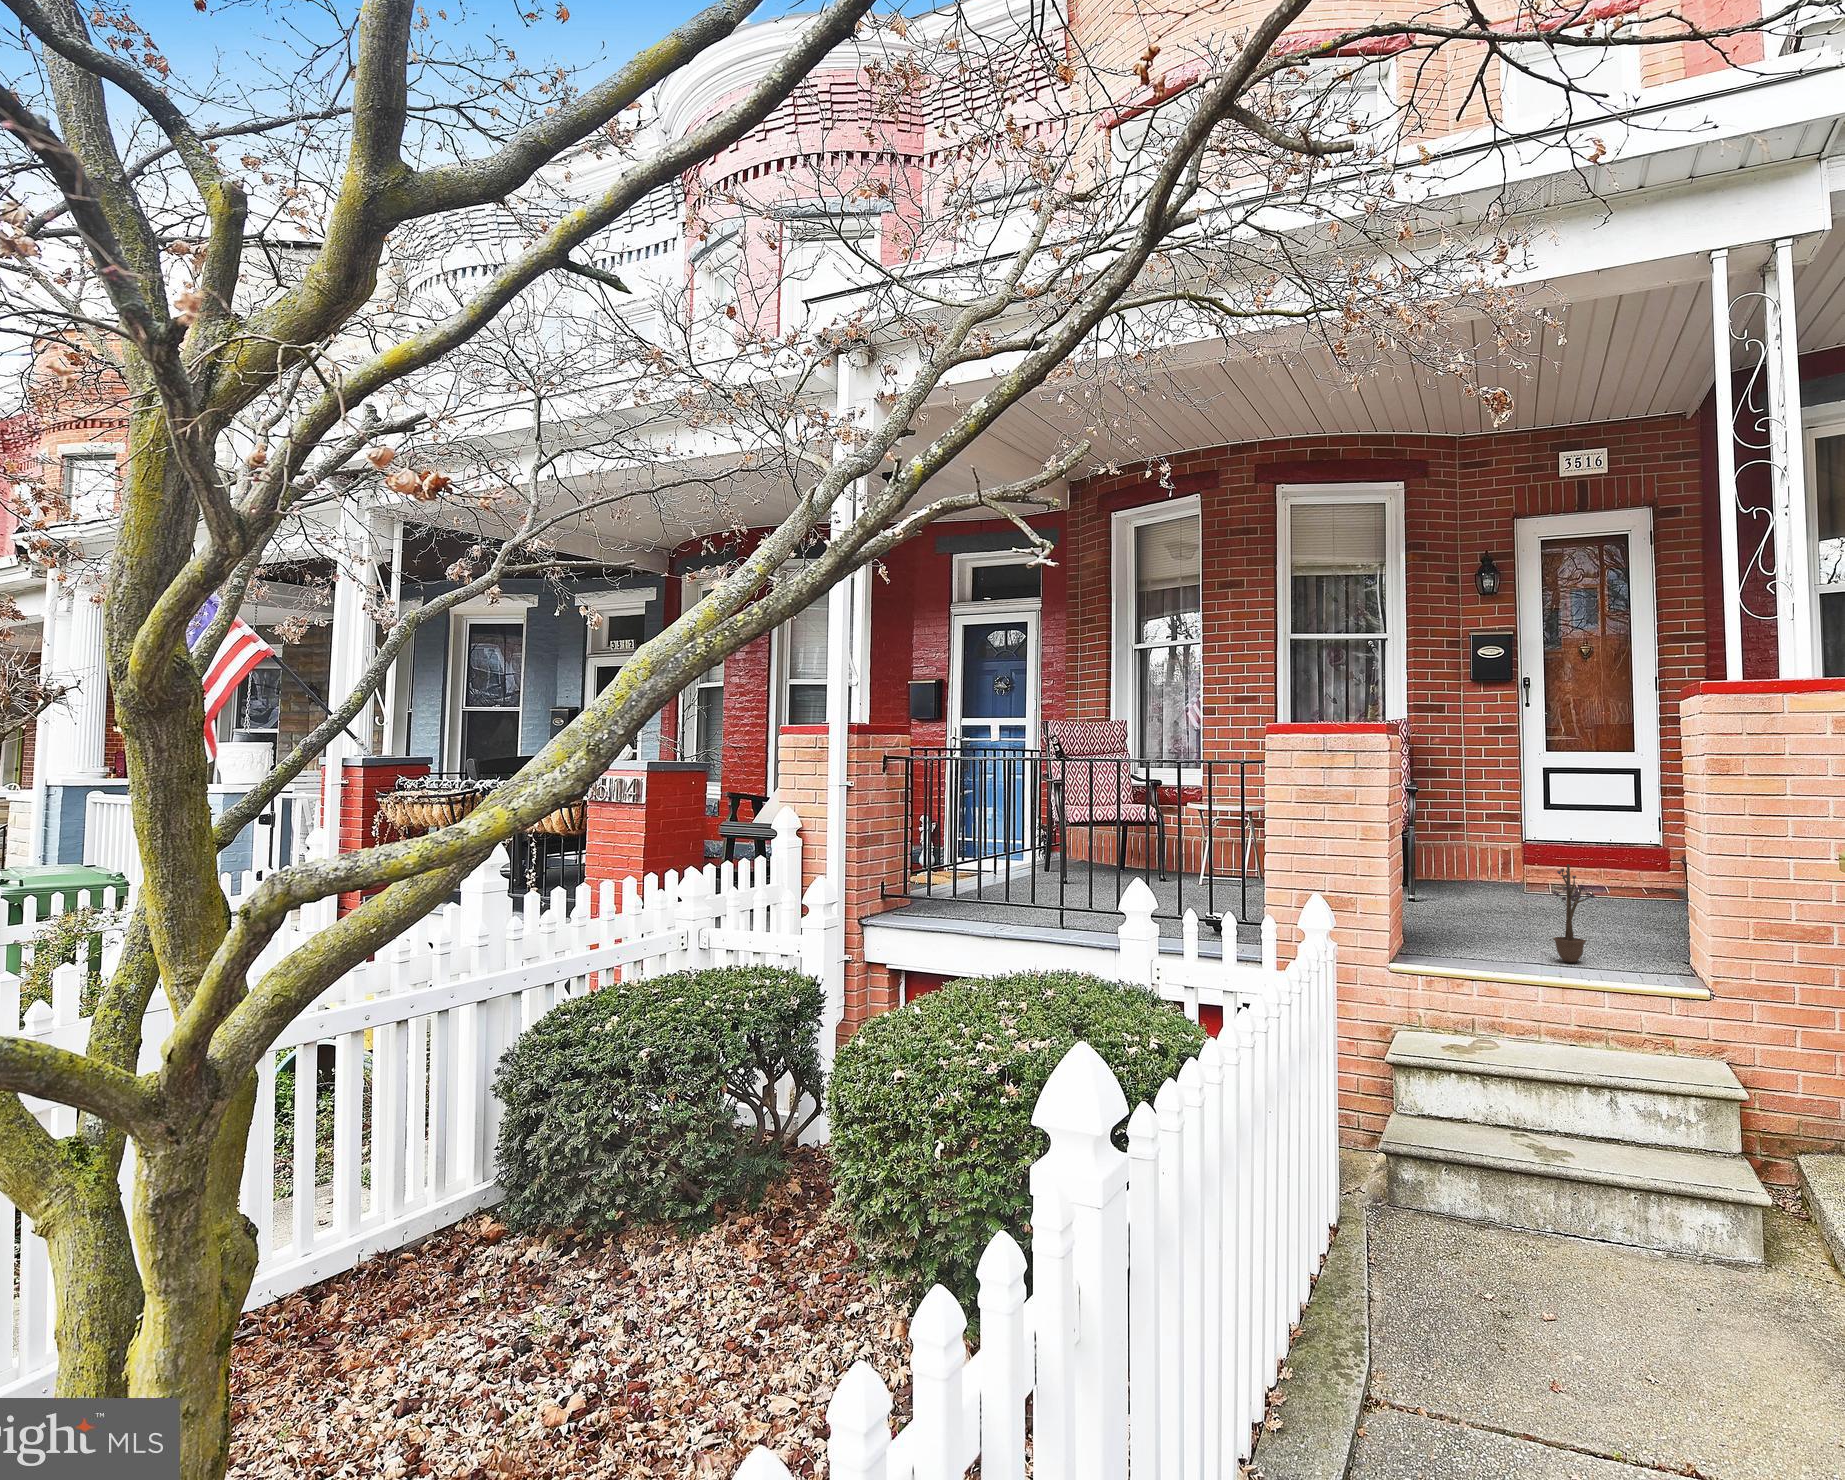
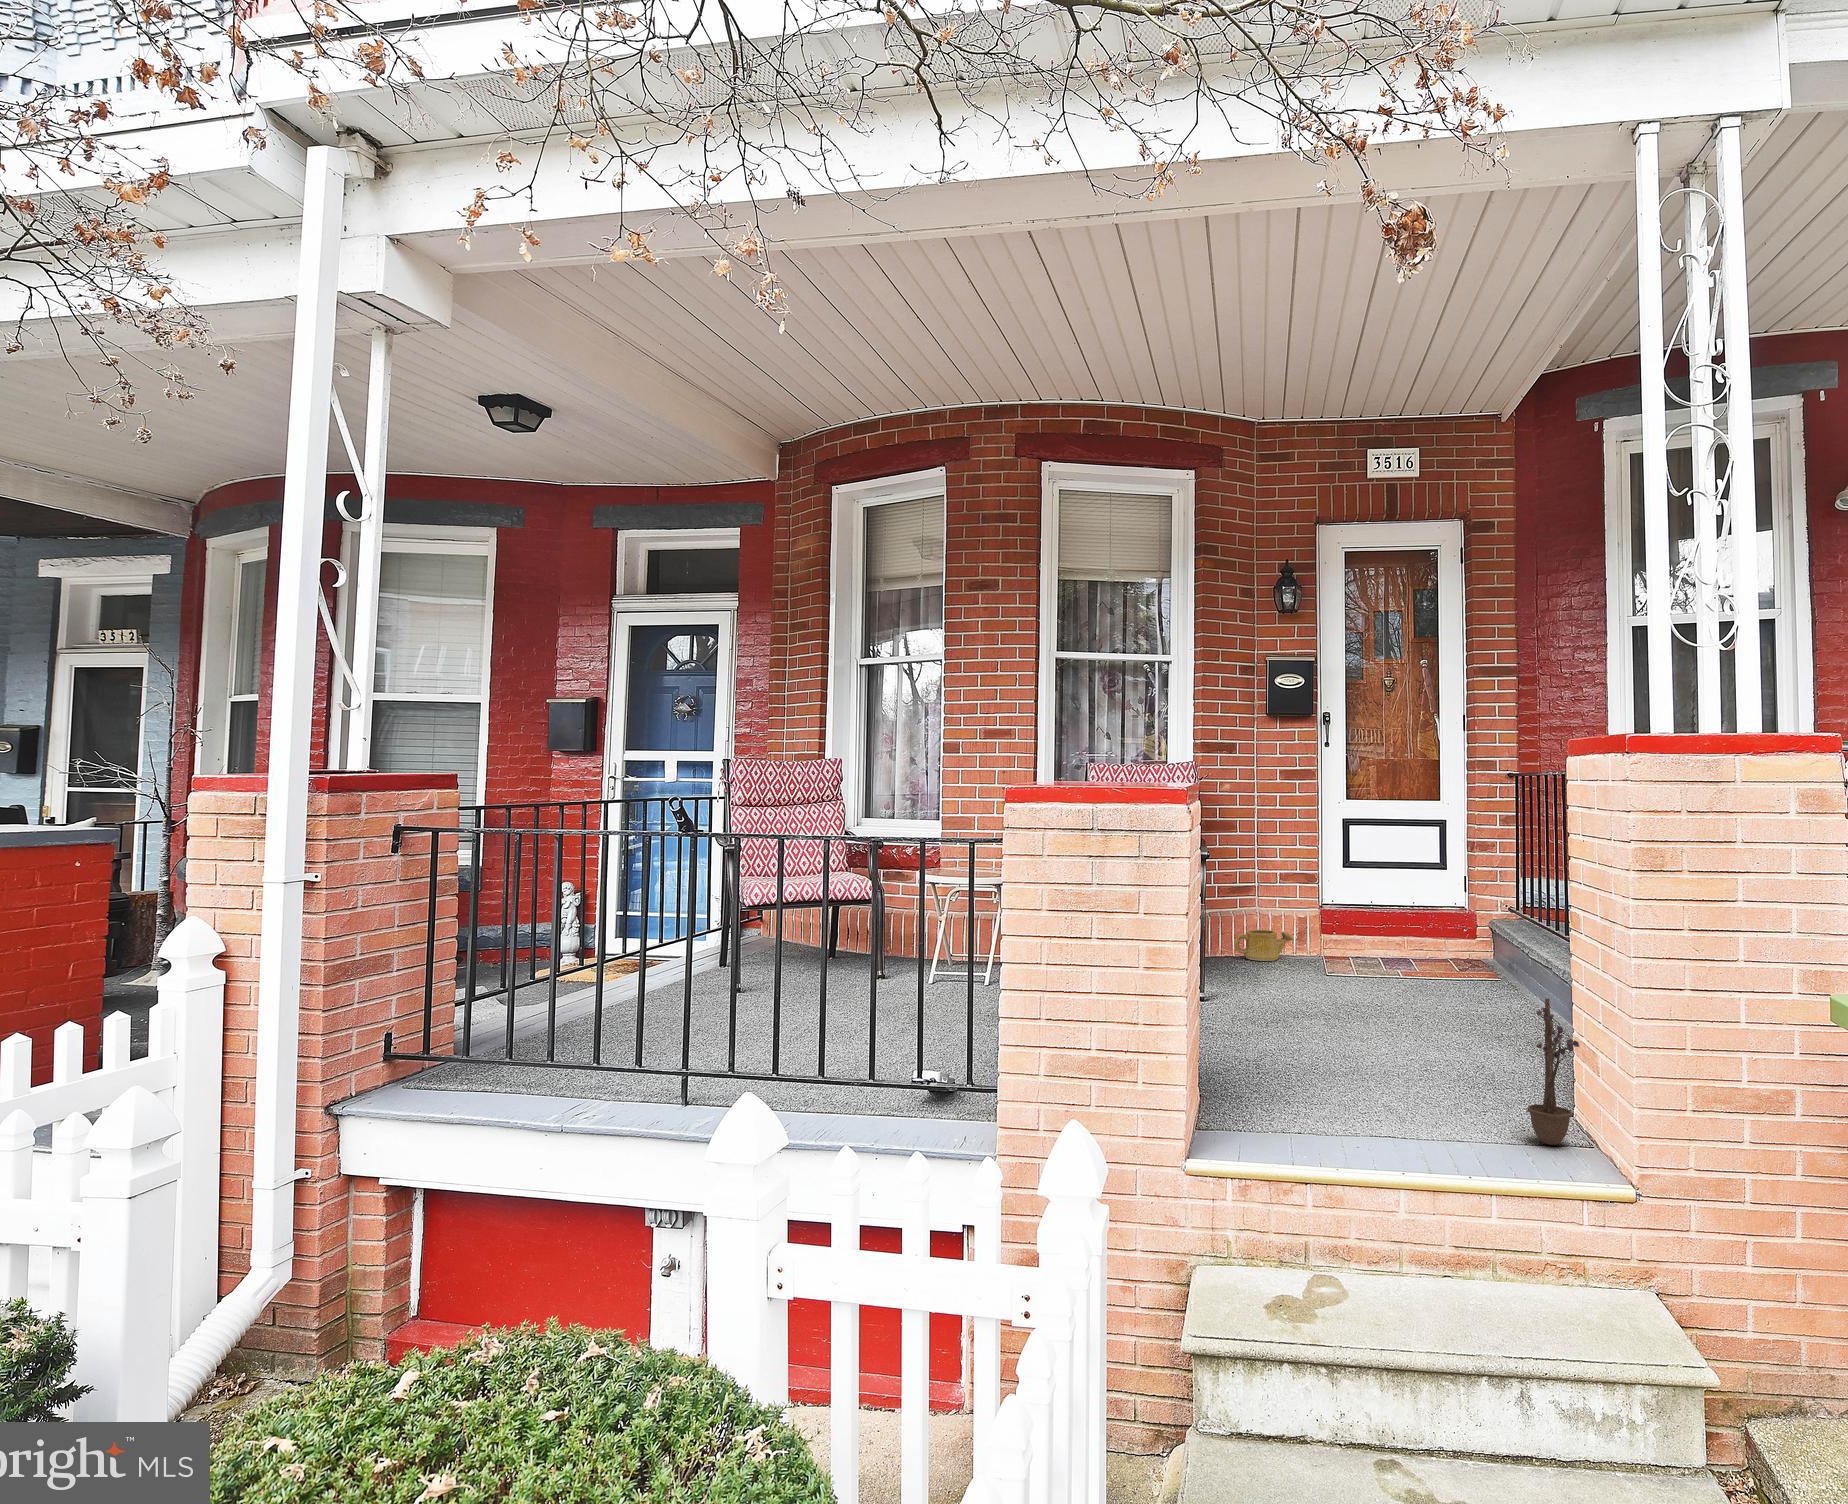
watering can: none [1441,855,1494,879] -> present [1235,930,1294,961]

